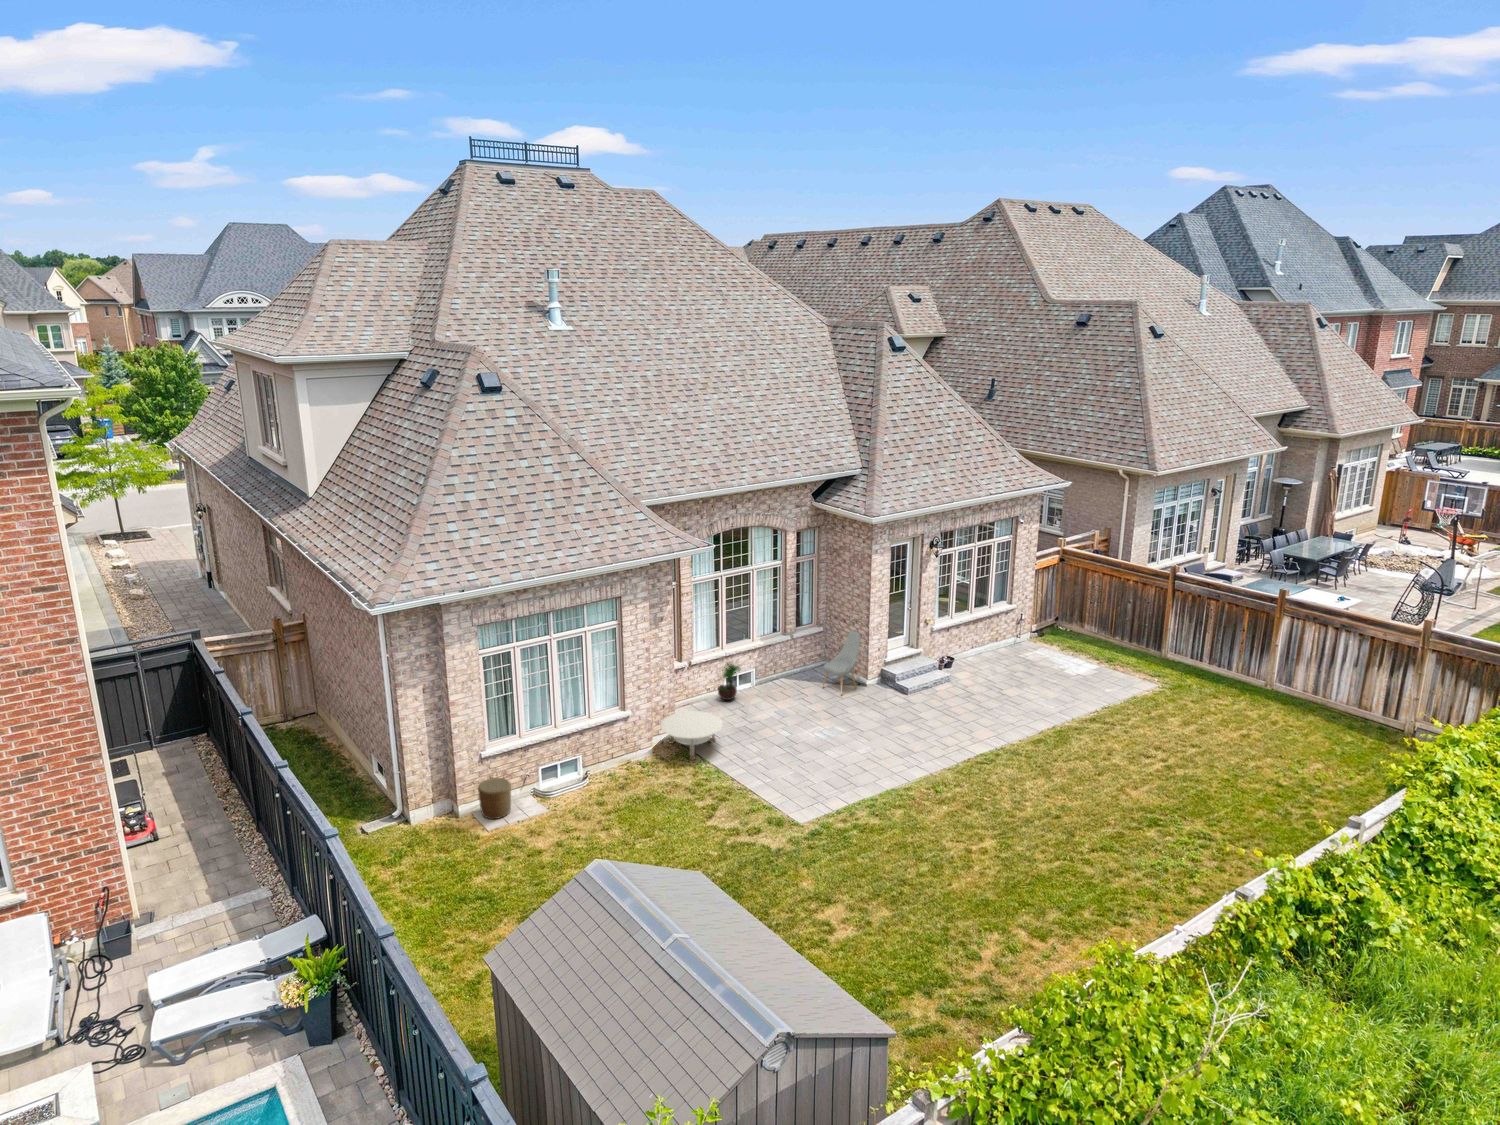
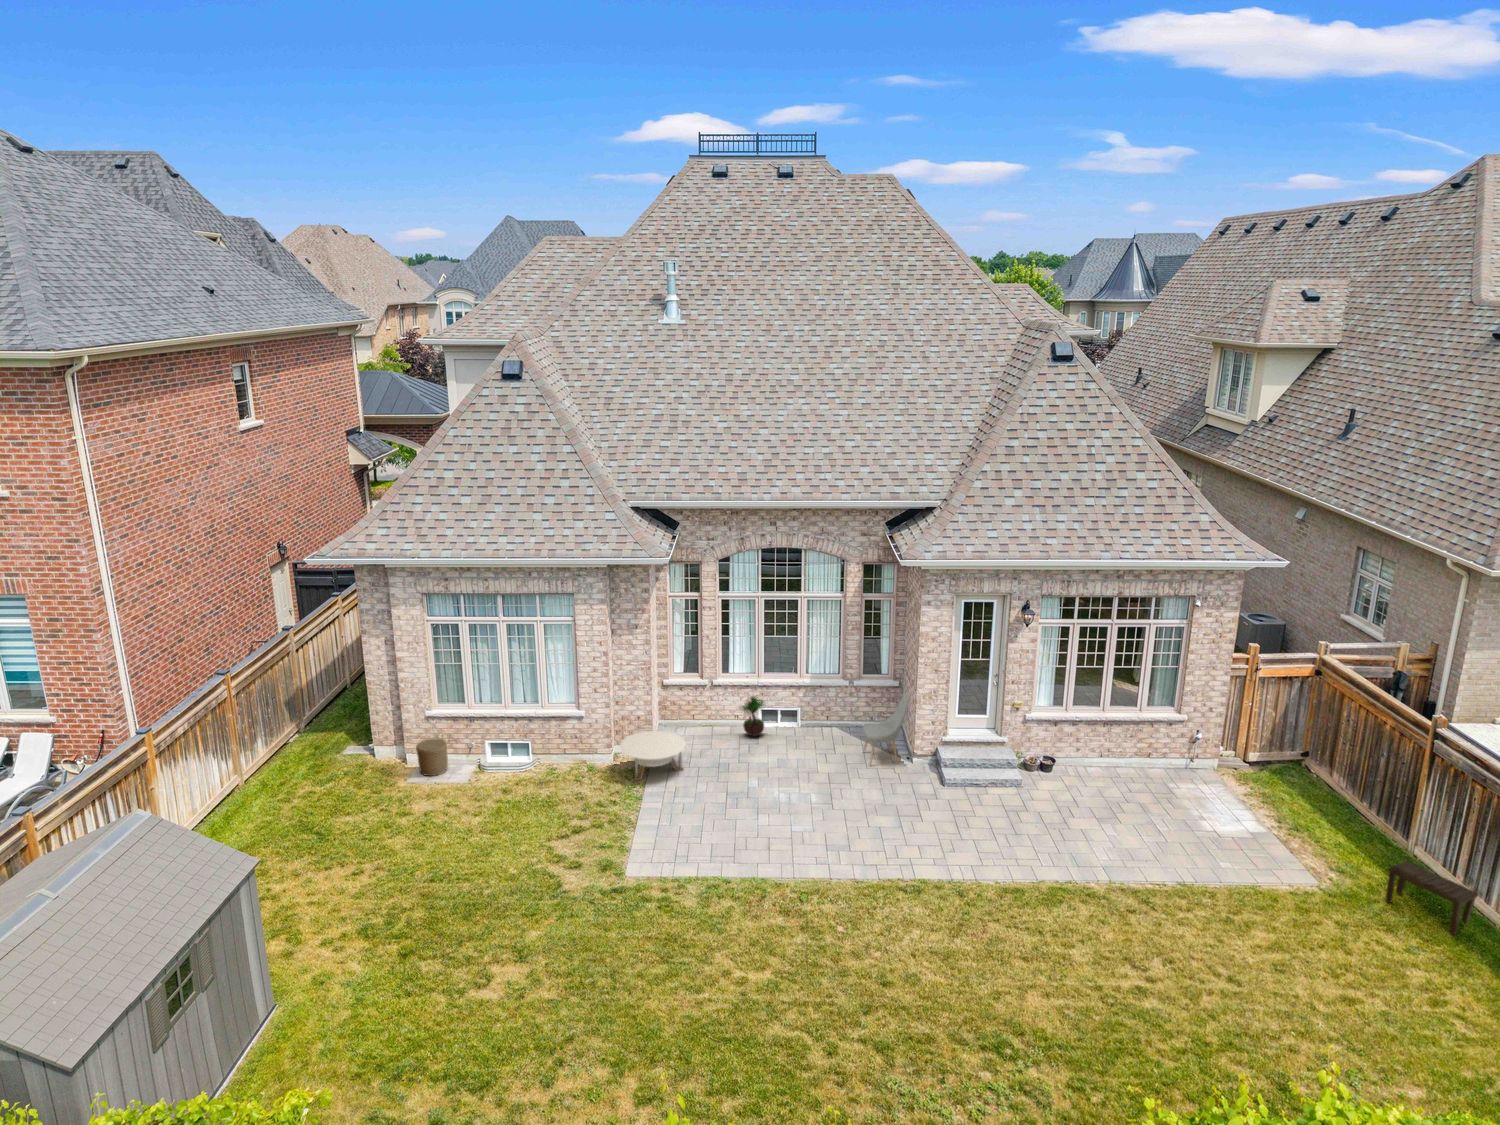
bench: none [1194,657,1246,692] -> present [1386,861,1478,935]

